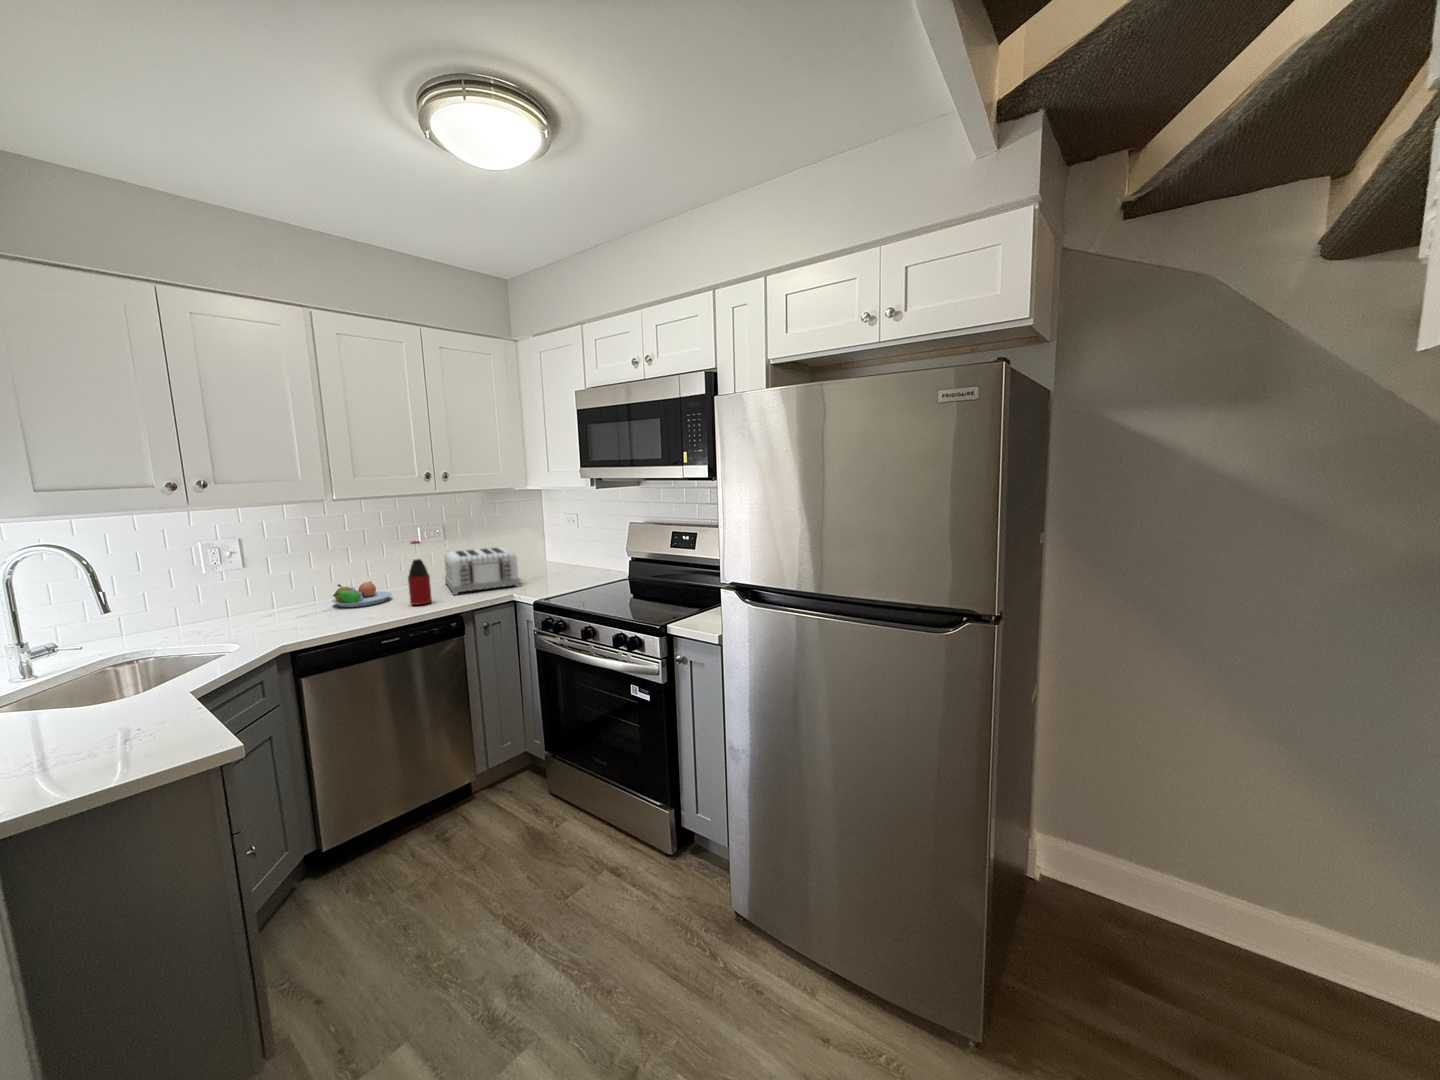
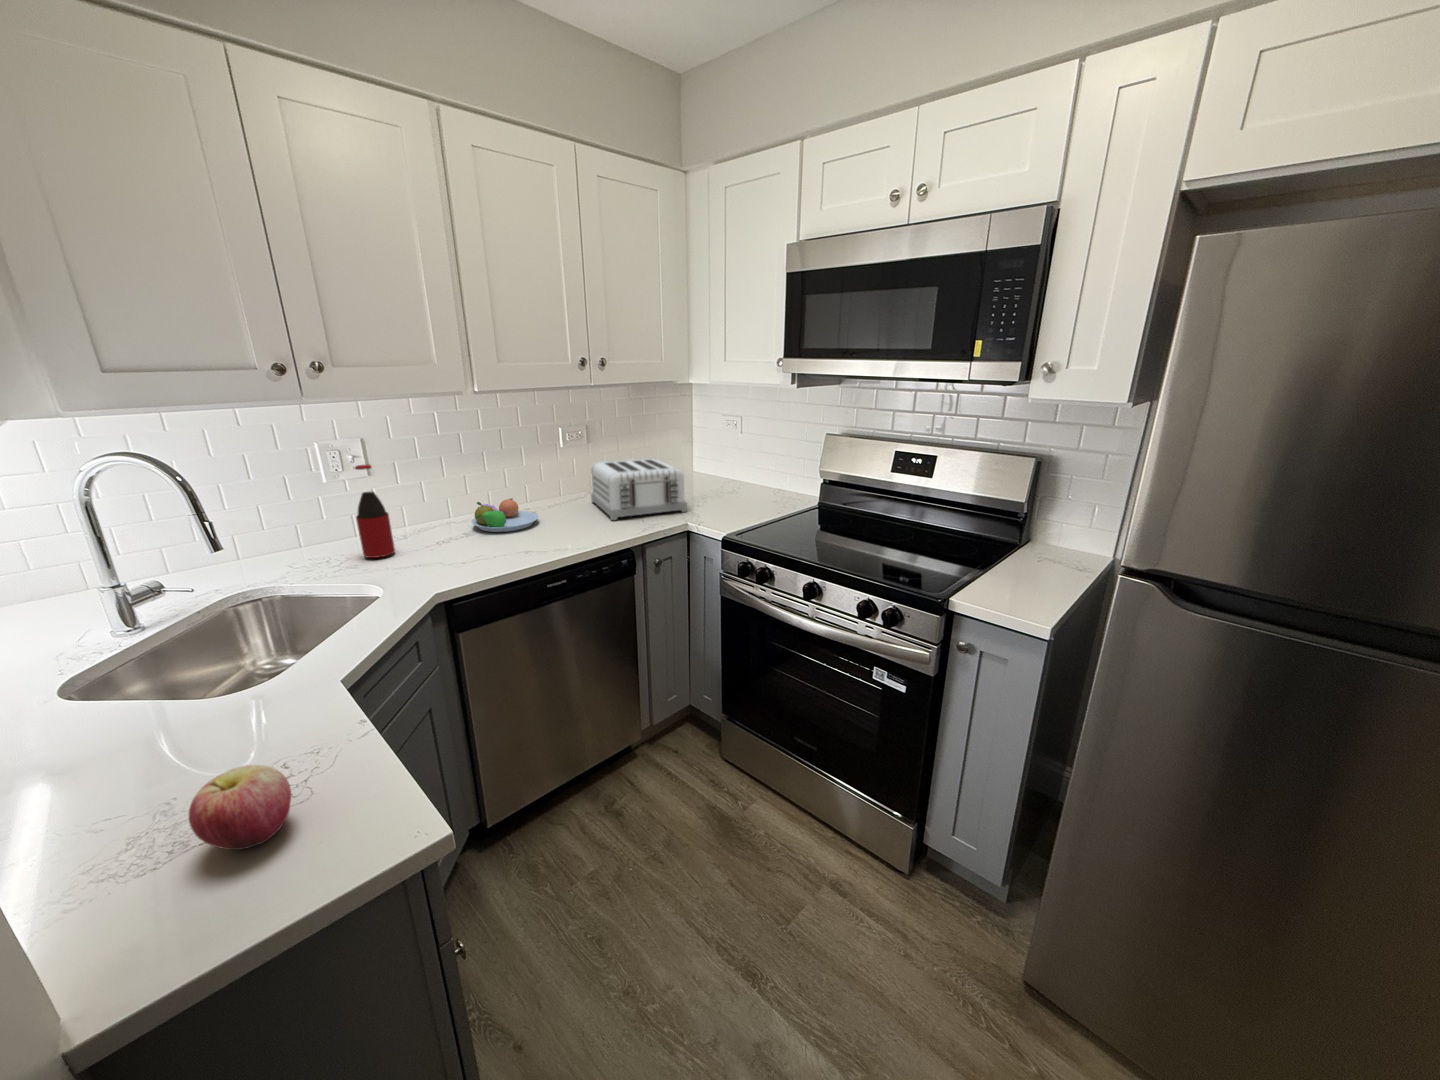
bottle: present [408,541,432,605] -> present [355,465,395,558]
apple: none [69,713,137,761] -> present [189,765,291,850]

